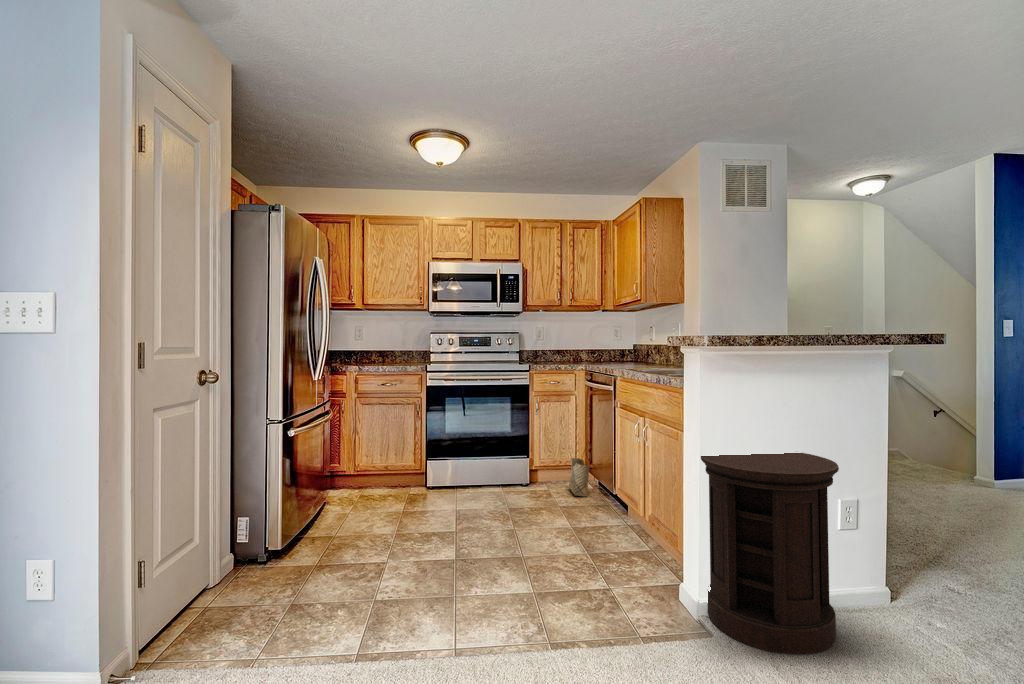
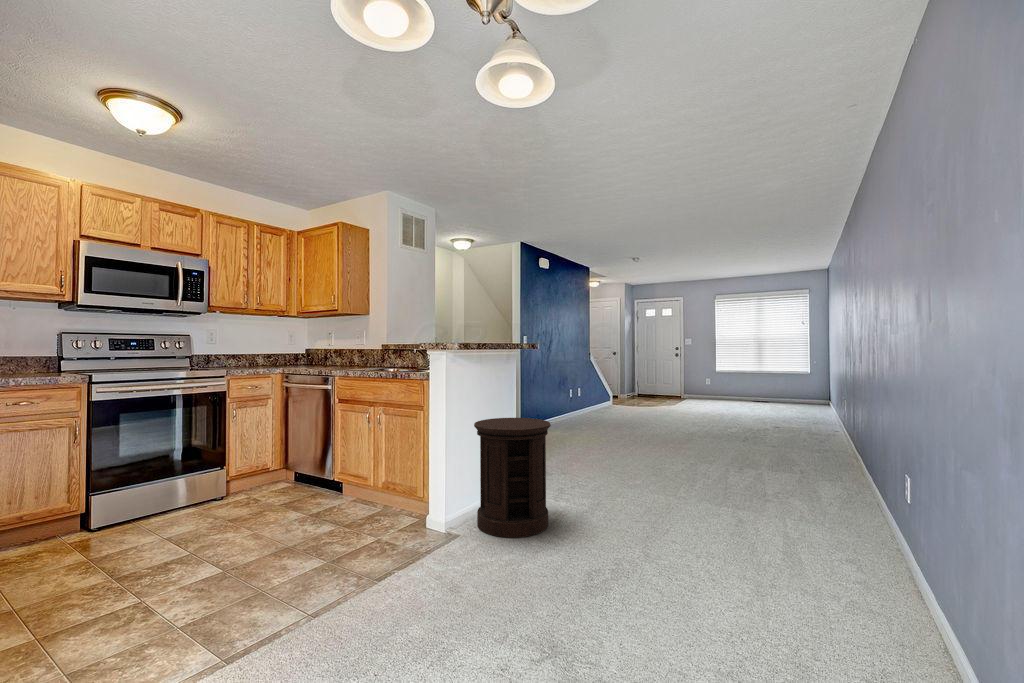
woven basket: present [570,444,590,497] -> none [274,443,303,493]

